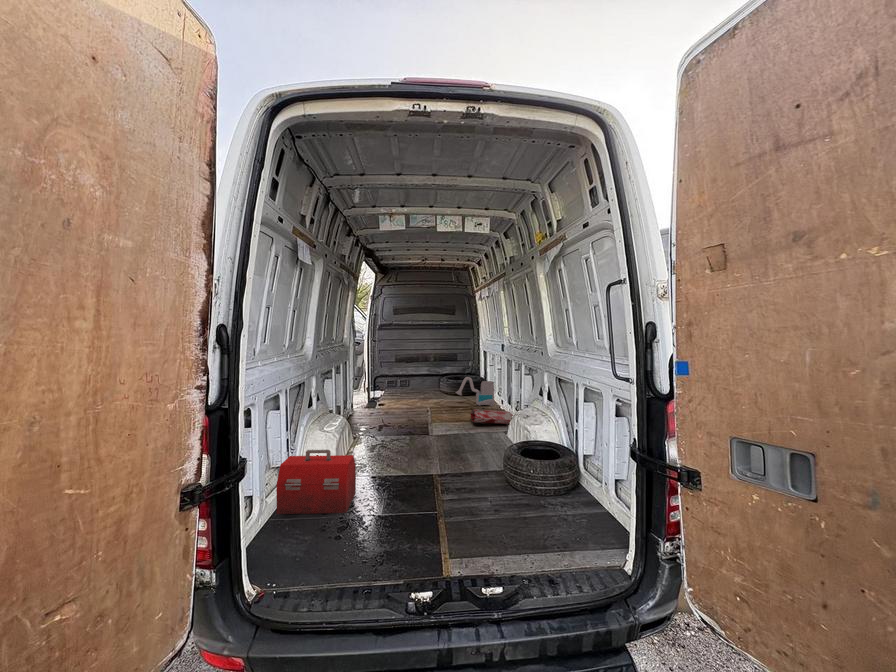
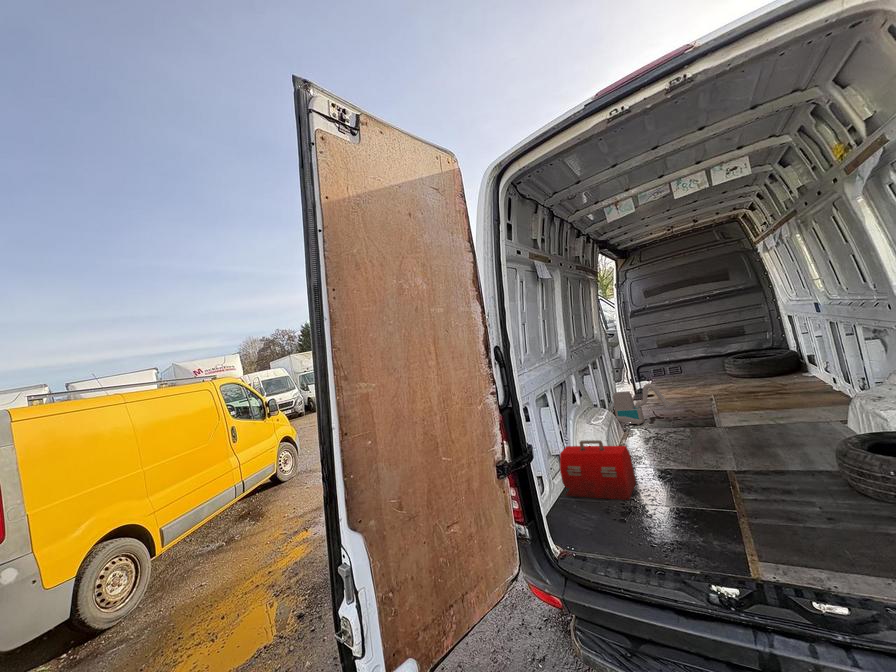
vacuum cleaner: present [455,377,495,406] -> present [613,384,673,425]
bag: present [470,408,513,425] -> none [774,388,857,411]

